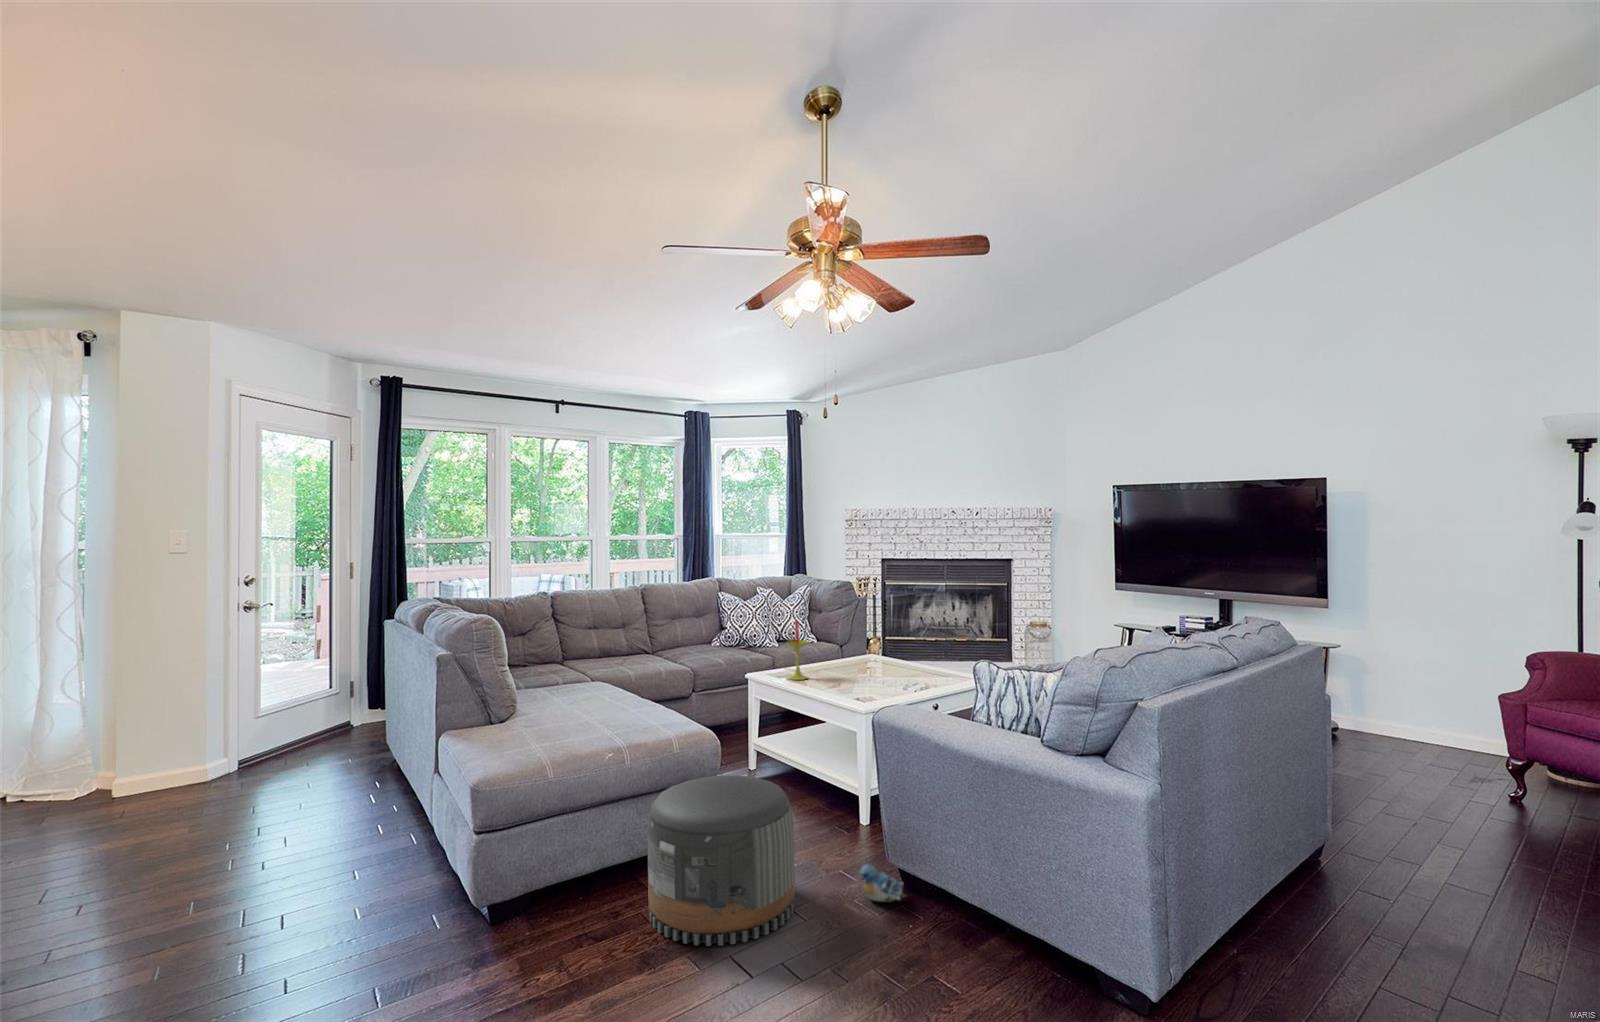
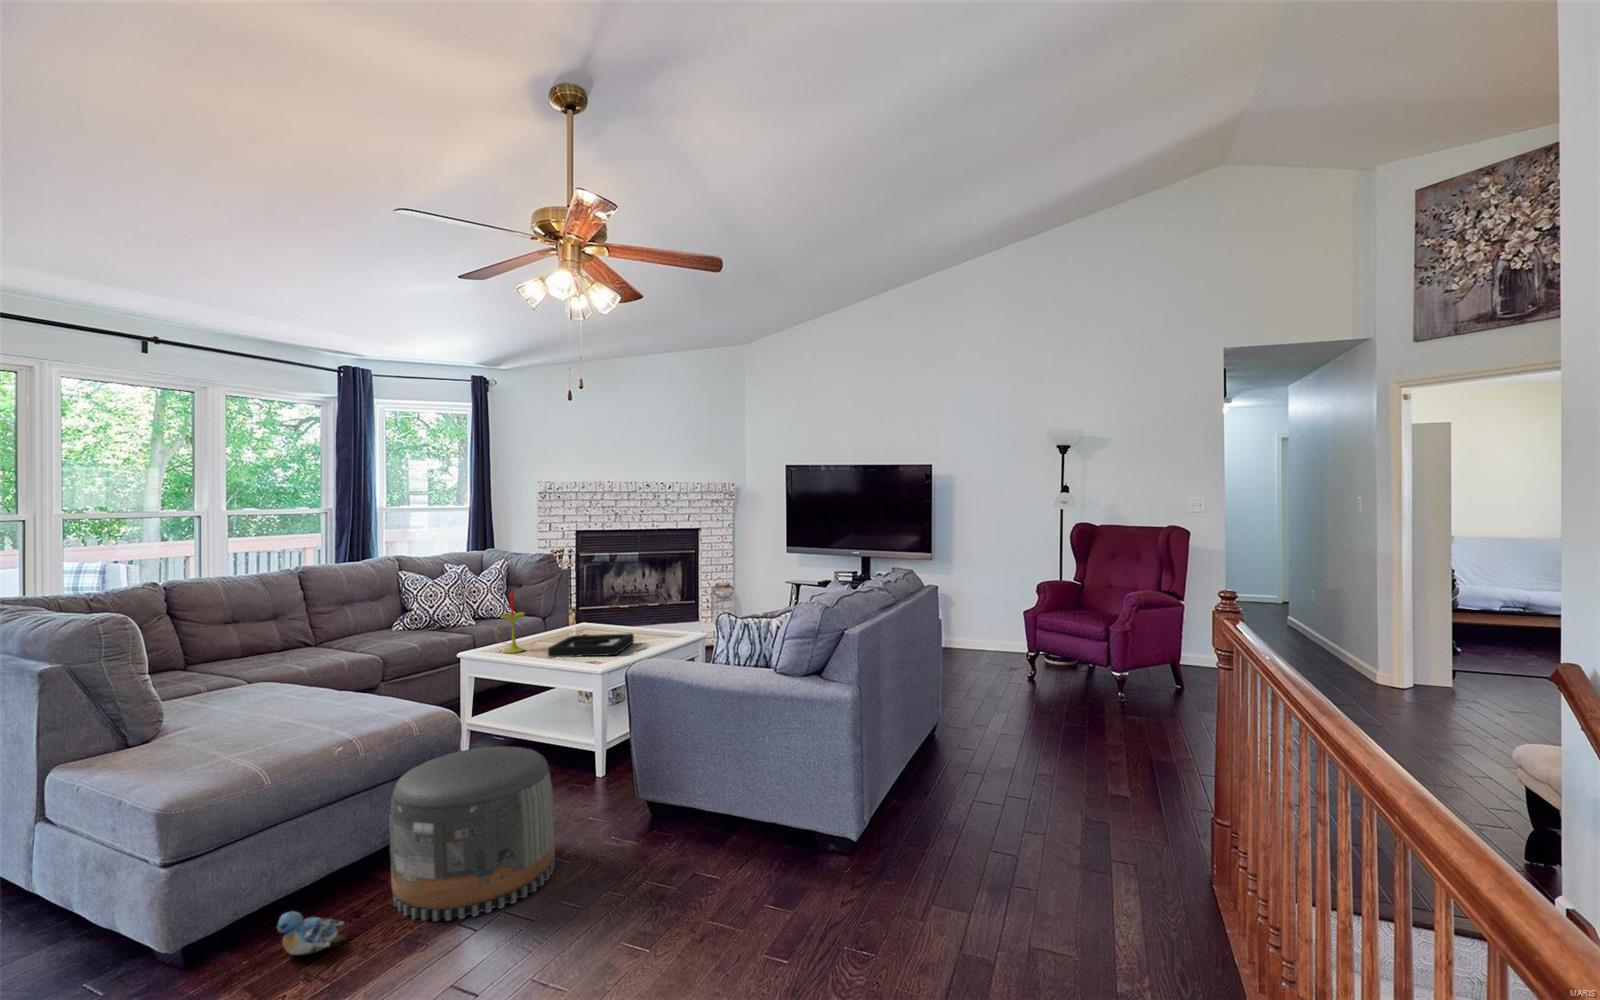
decorative tray: none [825,668,914,694] -> present [548,633,634,657]
plush toy: present [859,865,907,902] -> present [276,911,345,955]

